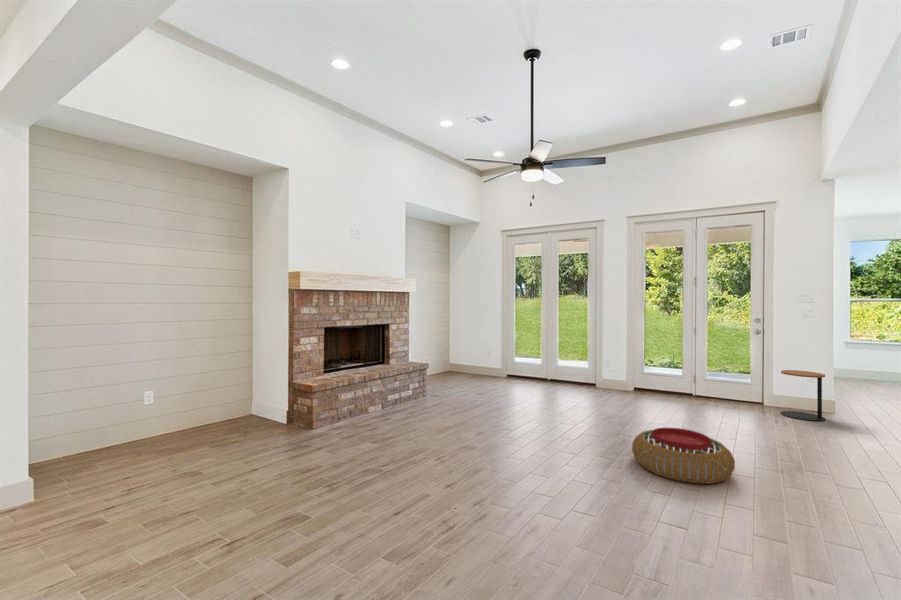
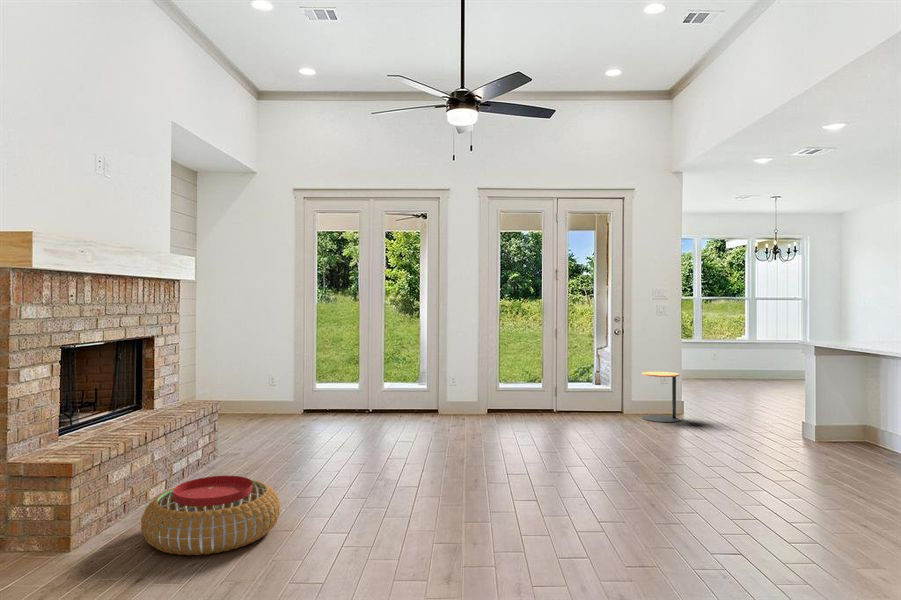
pouf: present [632,428,735,484] -> present [141,476,281,555]

